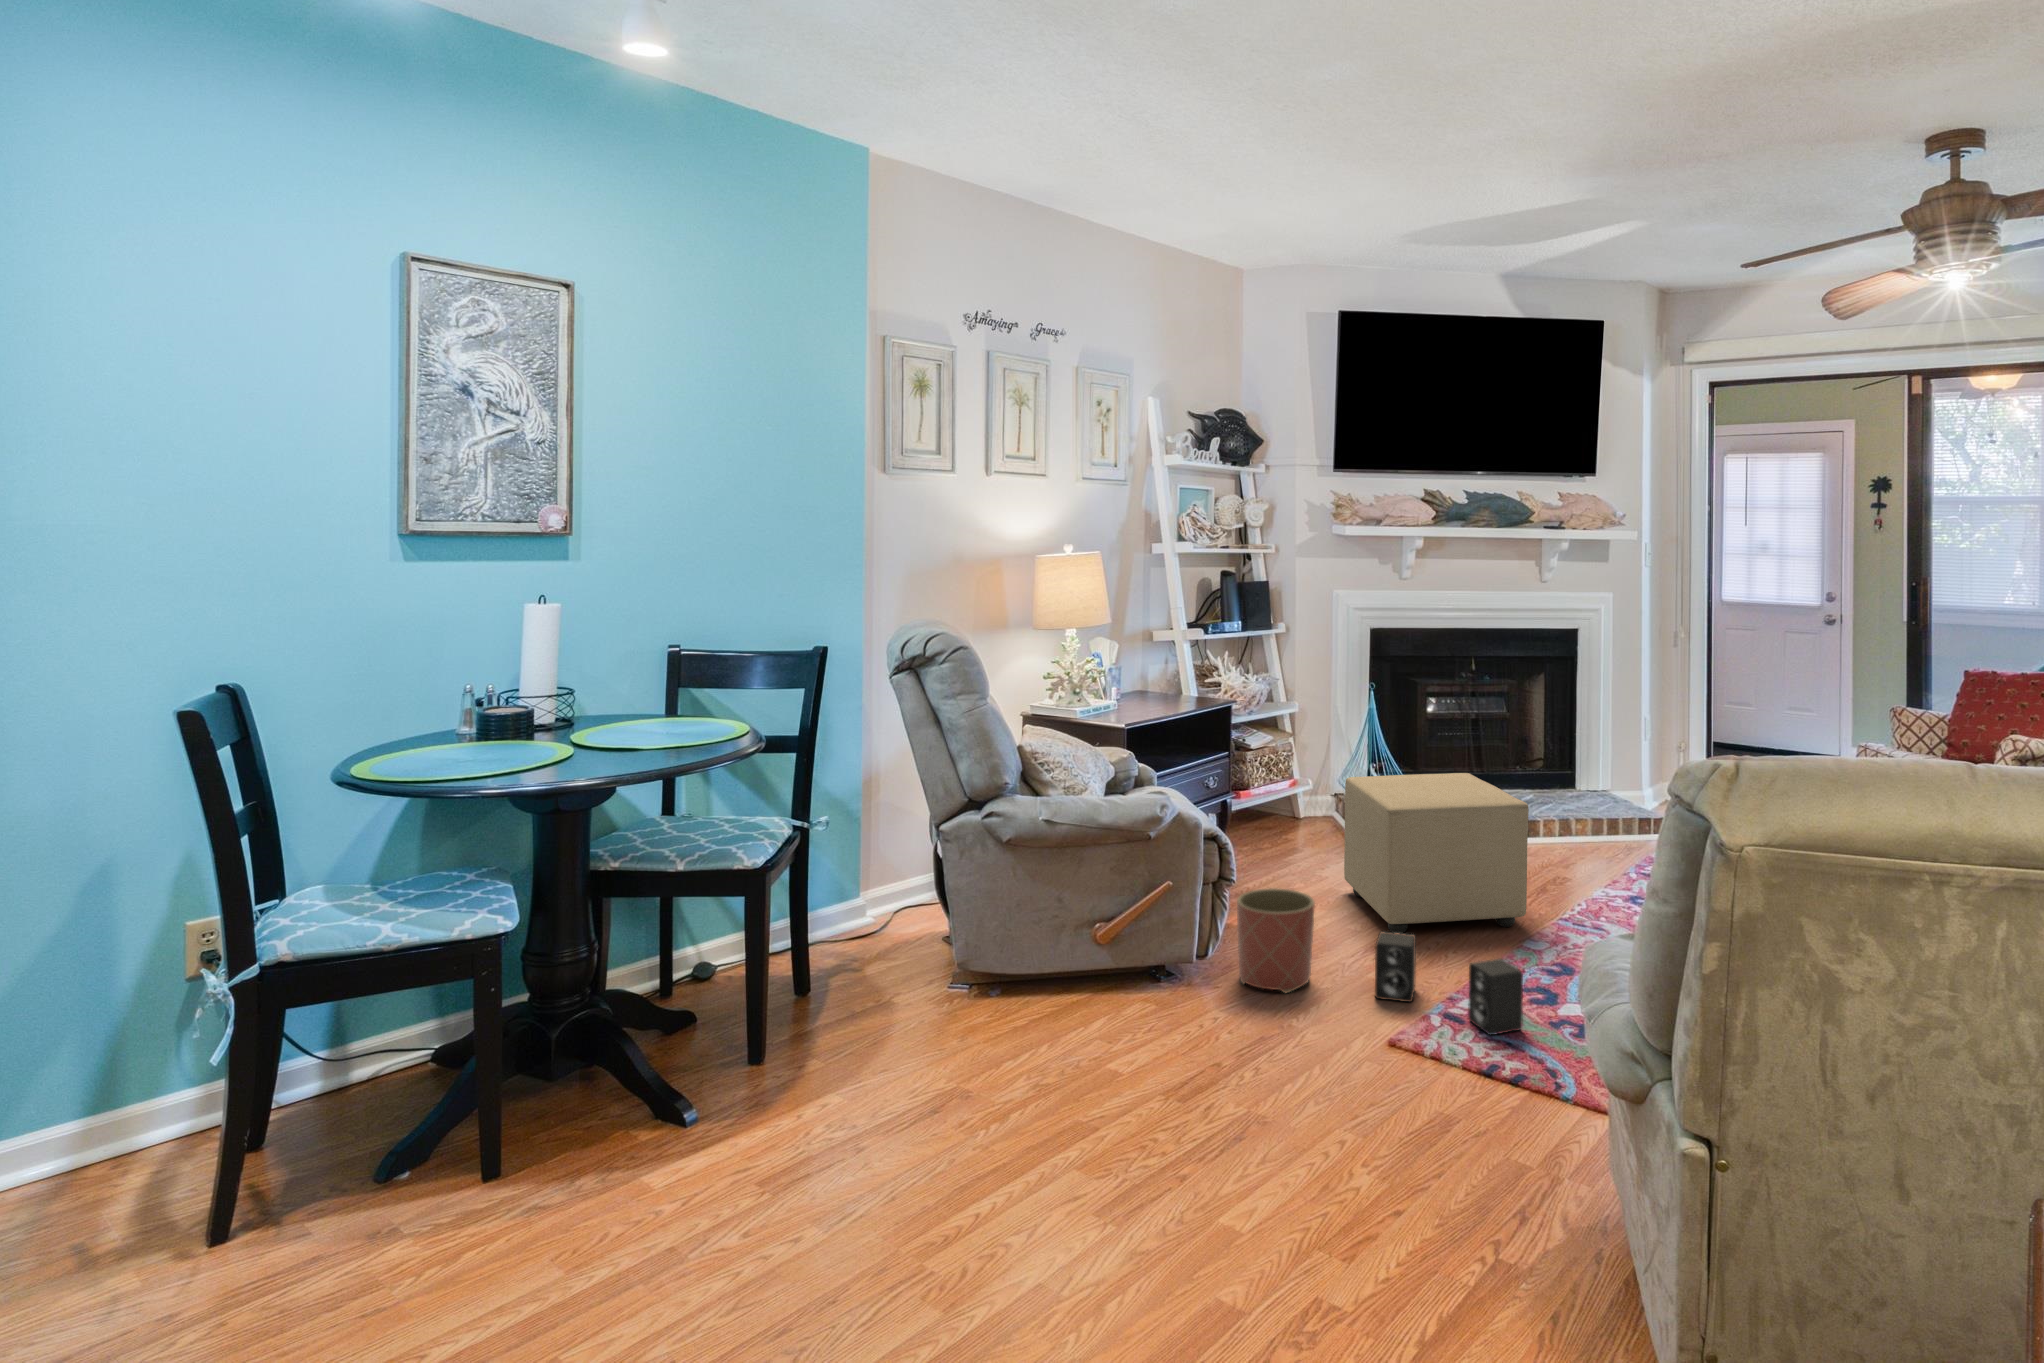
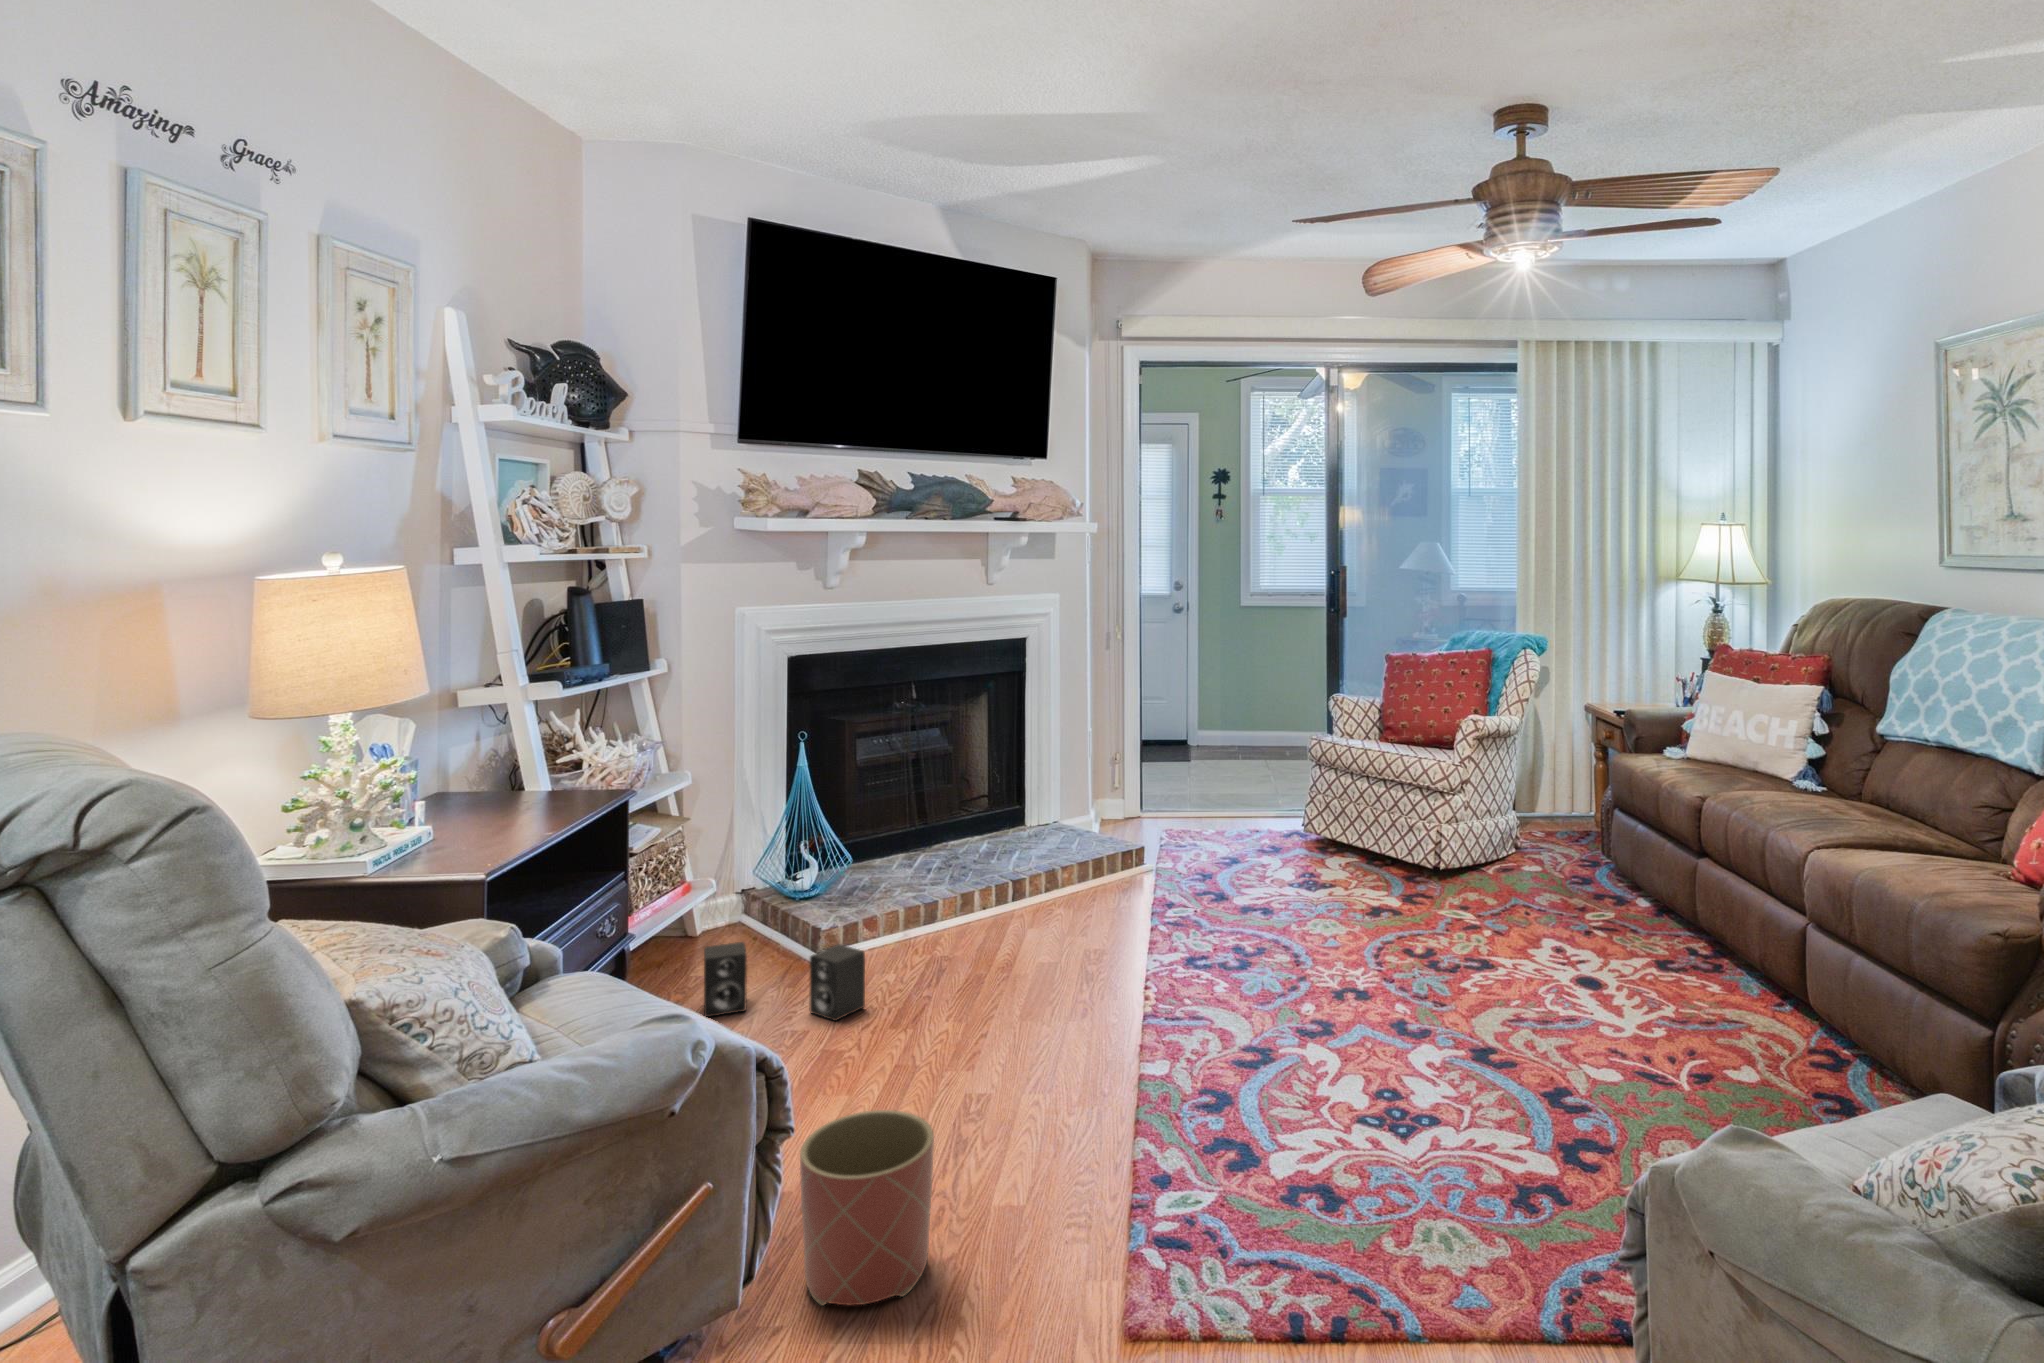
ottoman: present [1344,773,1529,933] -> none [851,847,1127,1109]
speaker: present [1375,932,1523,1035] -> present [704,942,865,1021]

